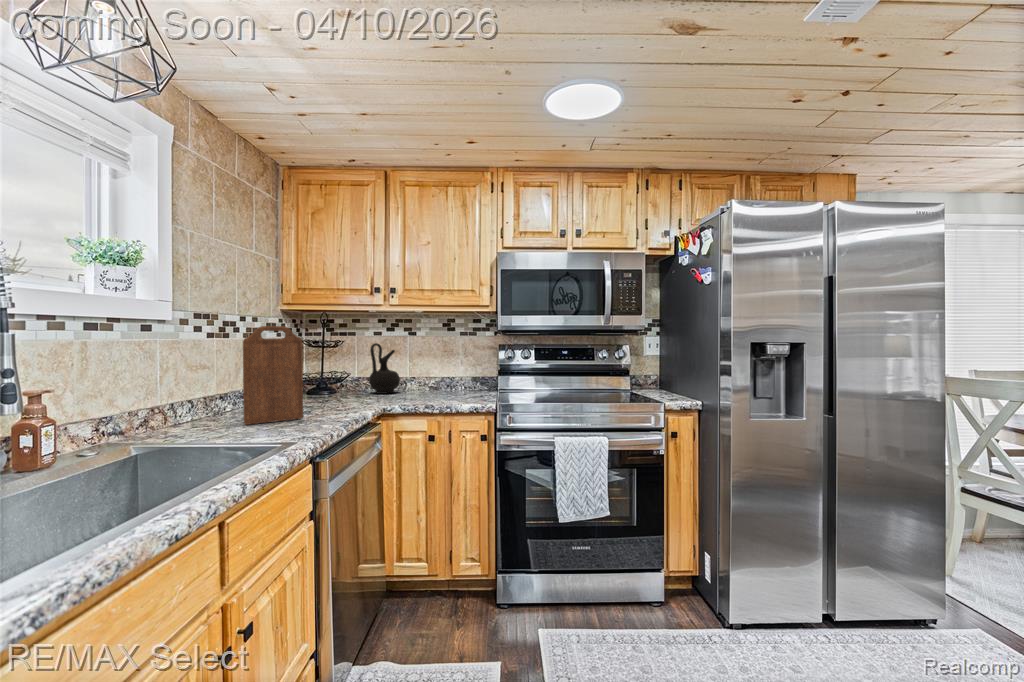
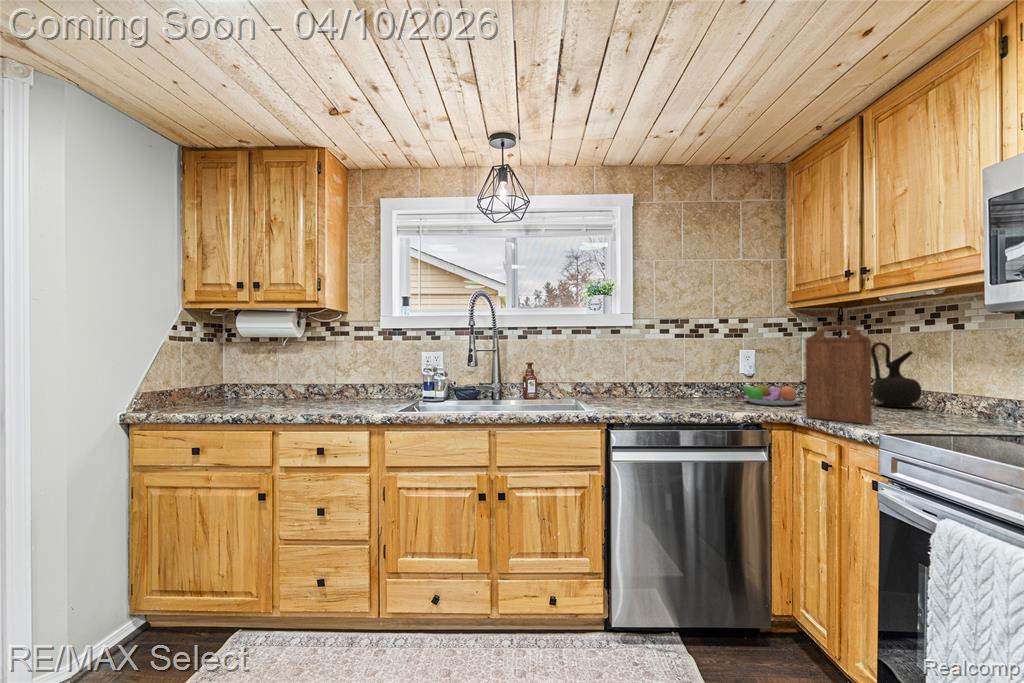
cutting board: present [243,326,303,425] -> present [805,325,872,424]
fruit bowl: none [306,385,358,406] -> present [739,383,800,405]

